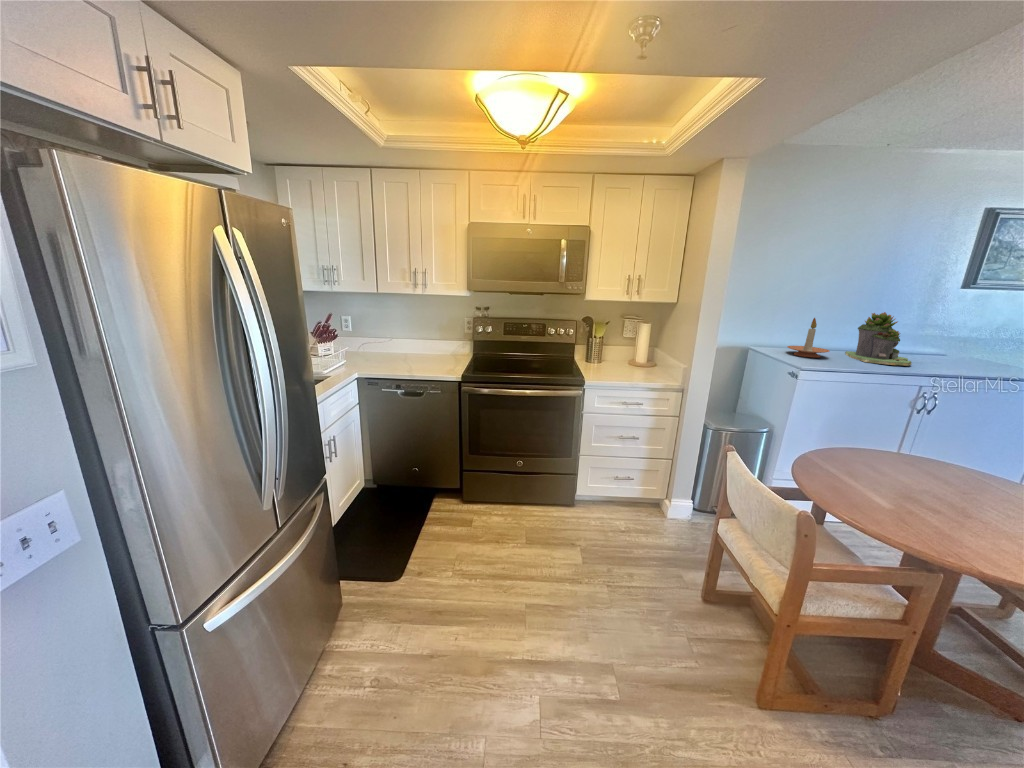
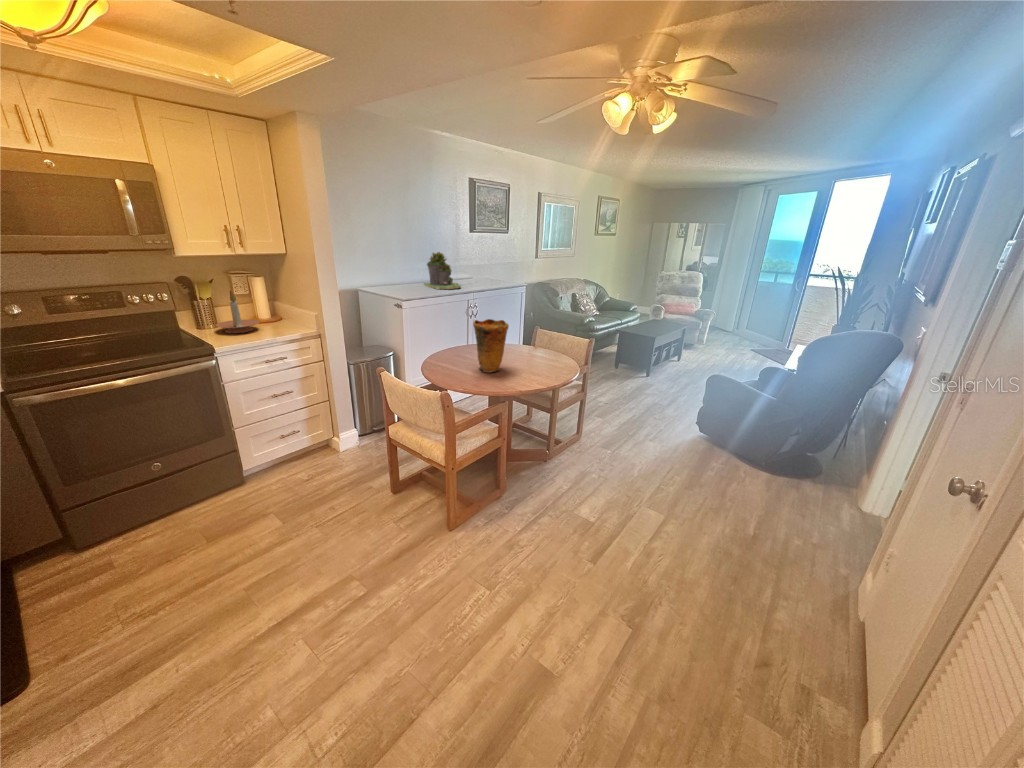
candle holder: present [787,318,829,358] -> present [216,290,259,333]
vase: none [899,420,995,515] -> present [473,319,509,372]

